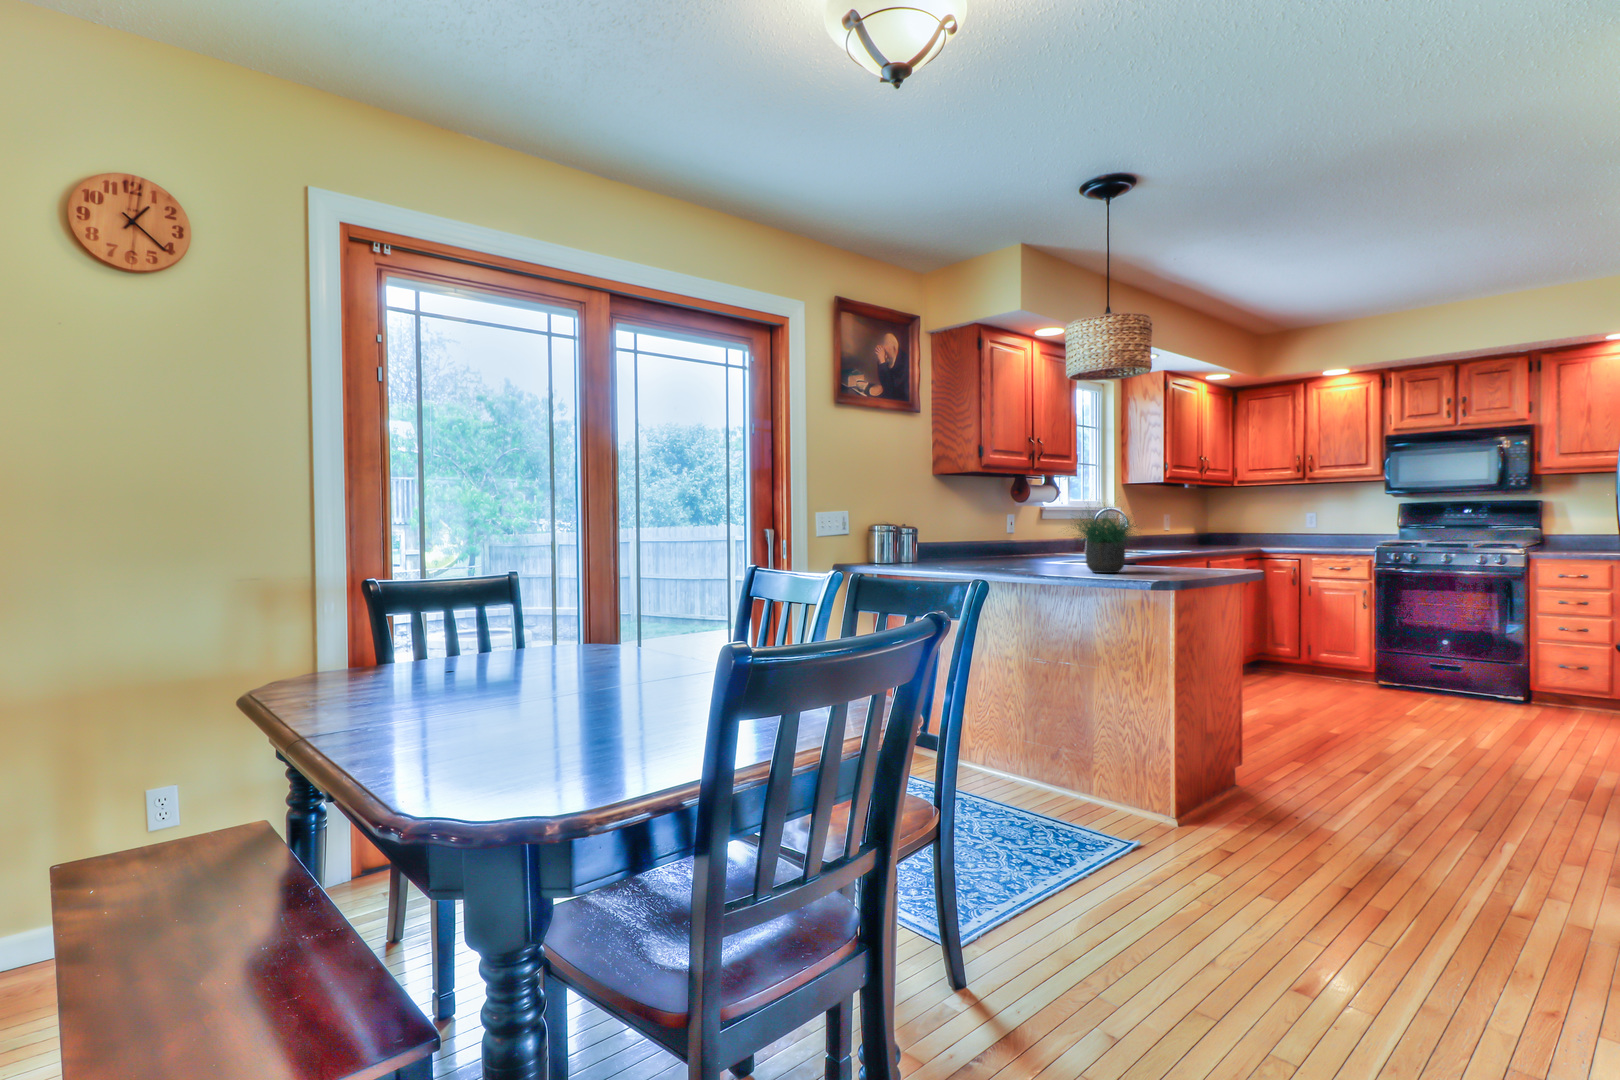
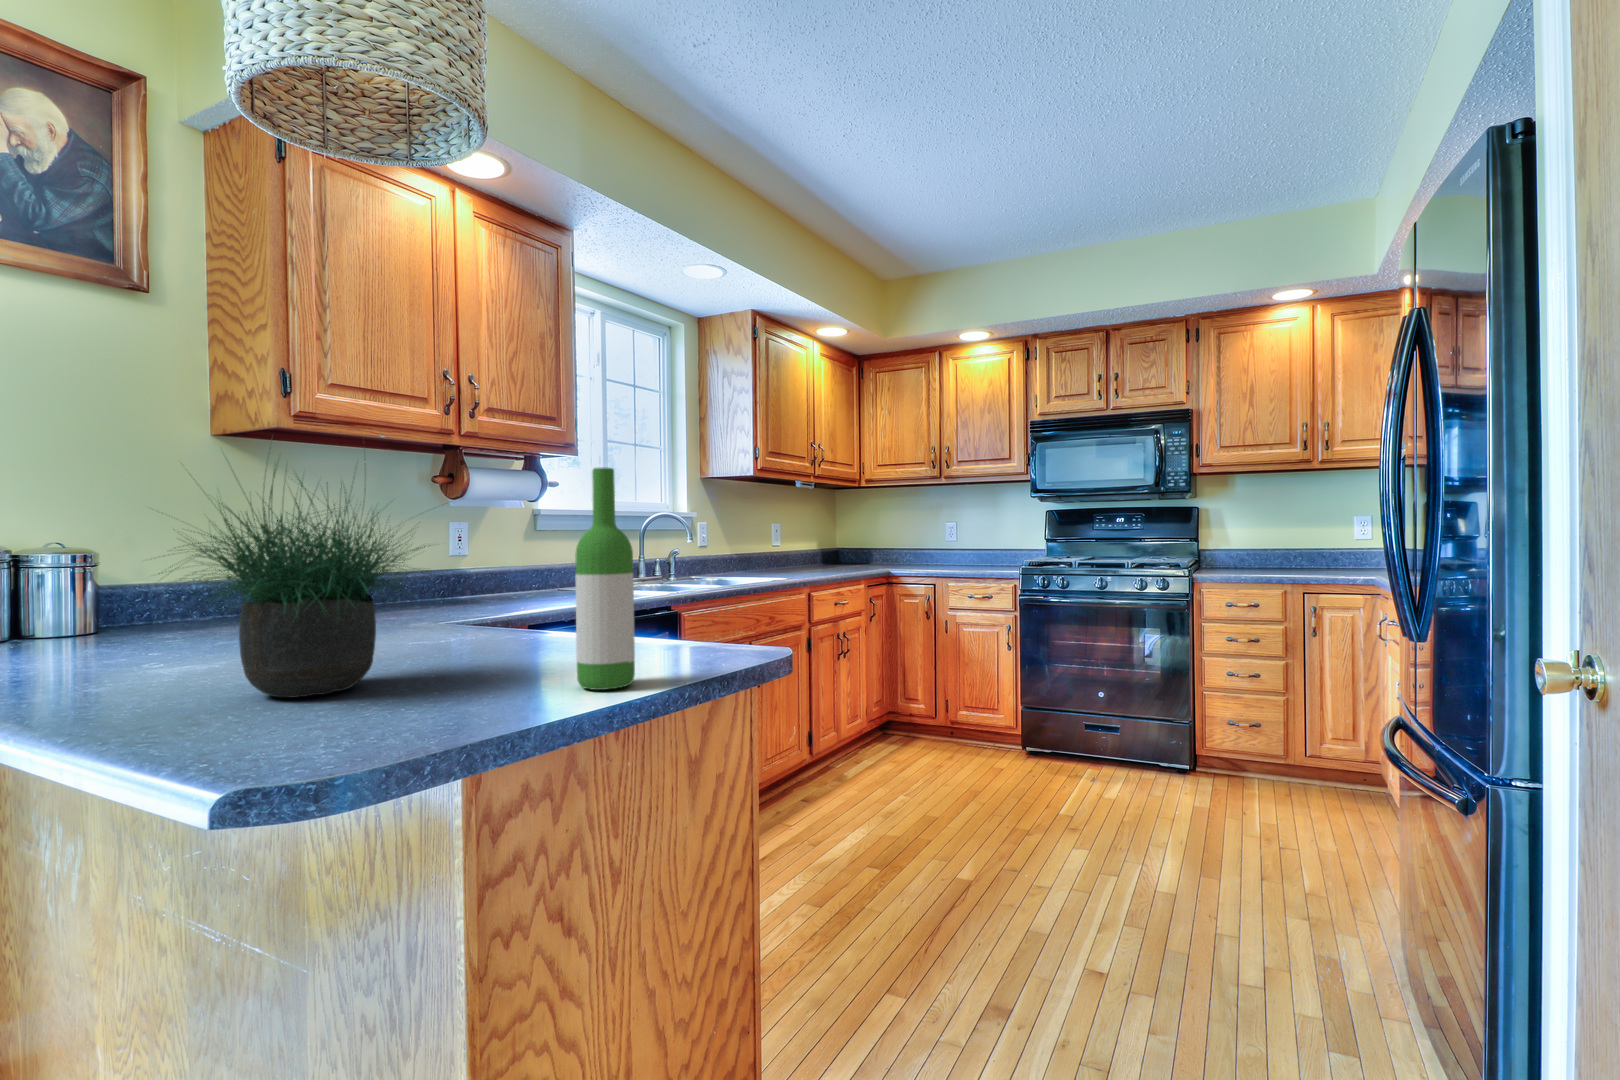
wine bottle: none [1200,498,1222,575] -> present [575,467,635,690]

